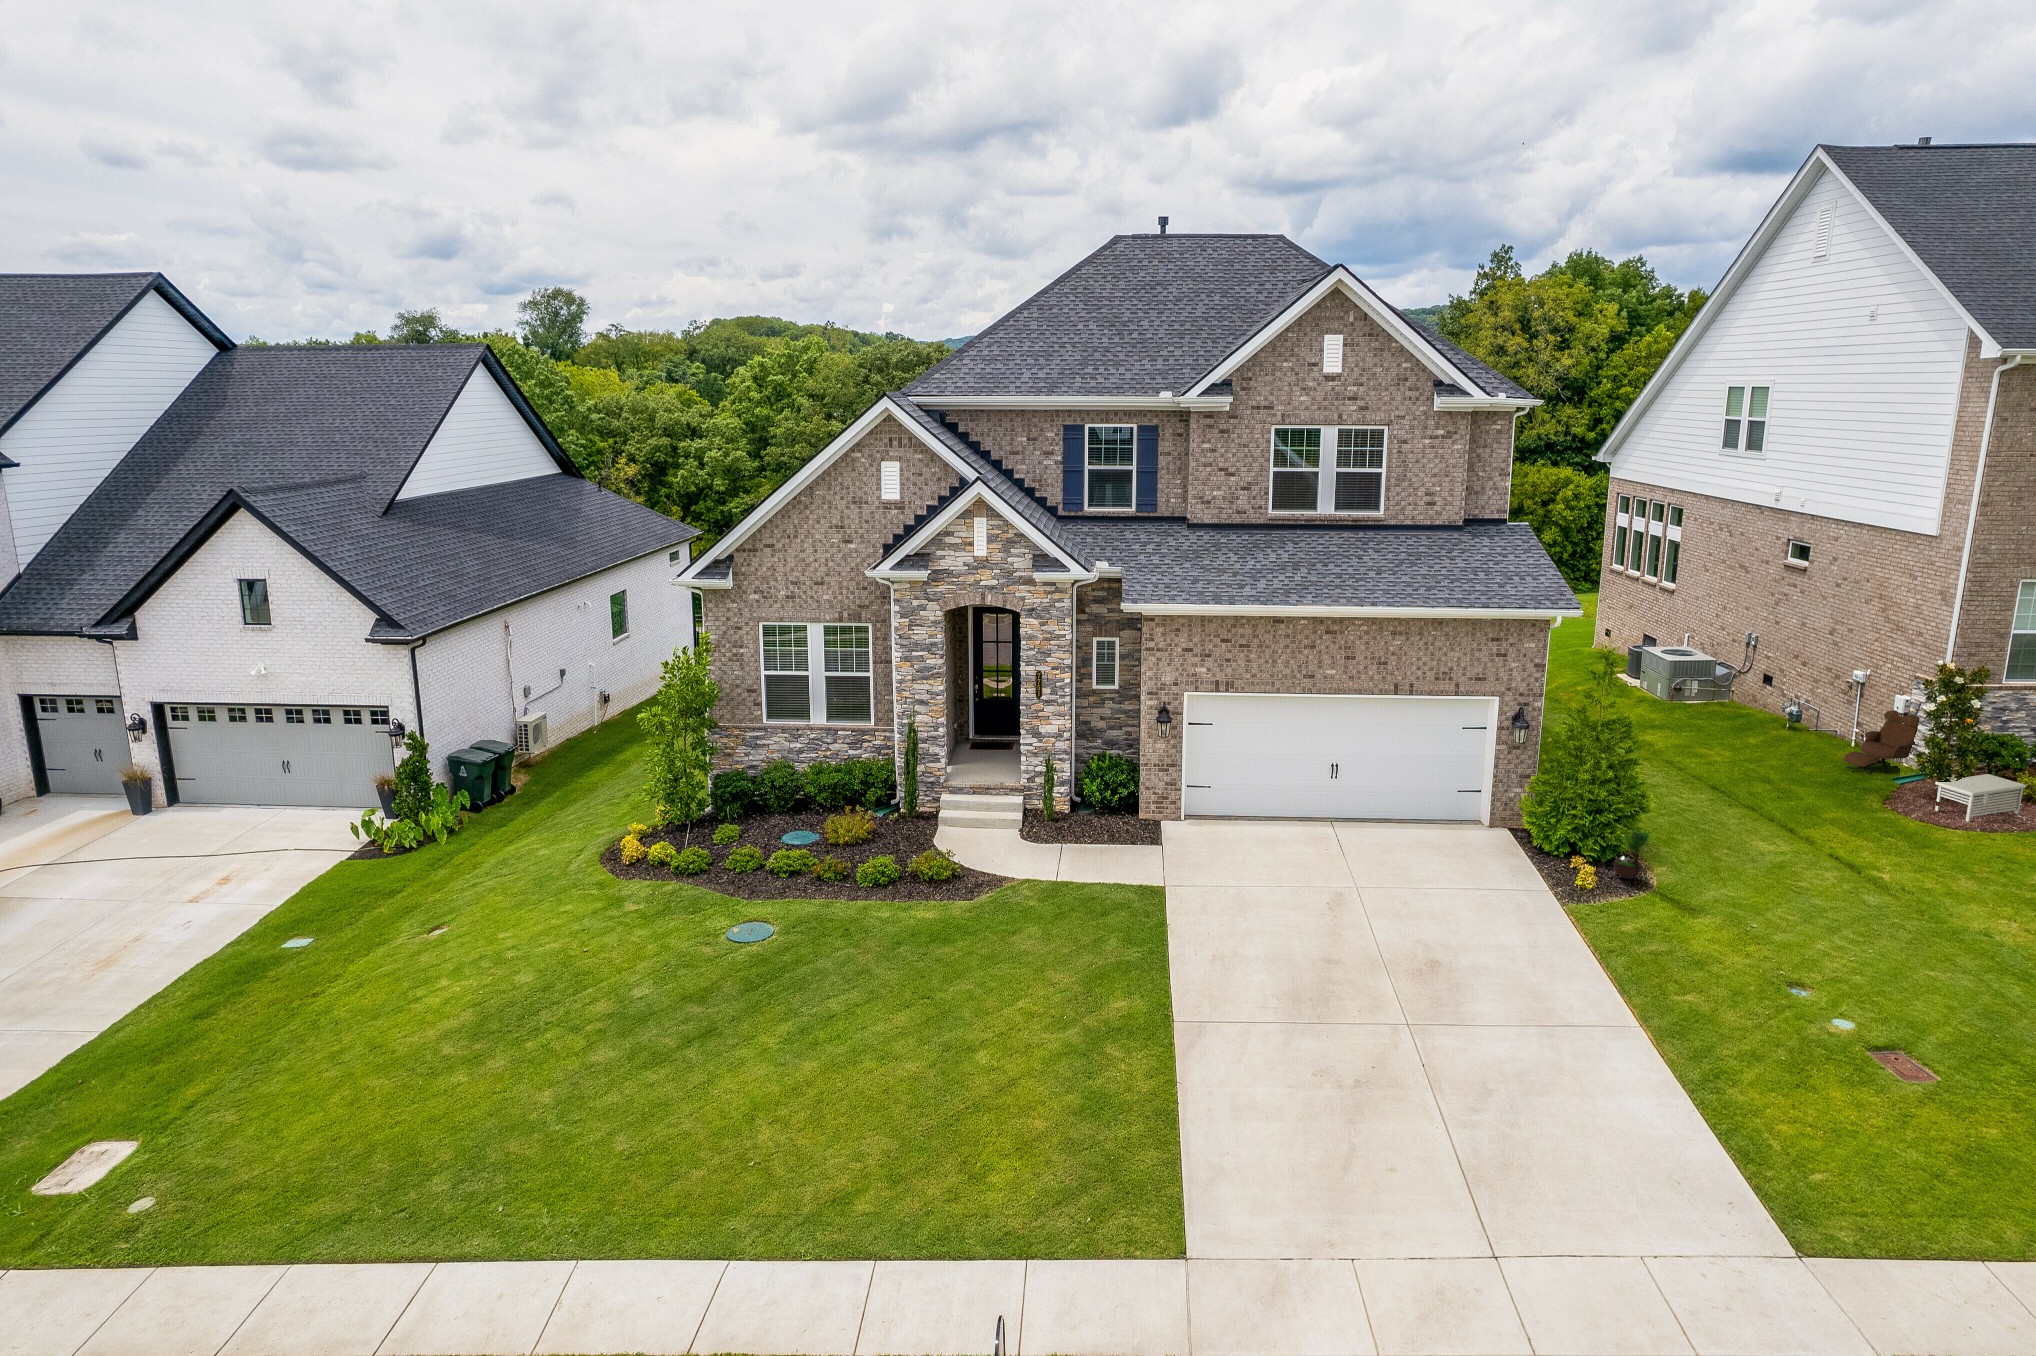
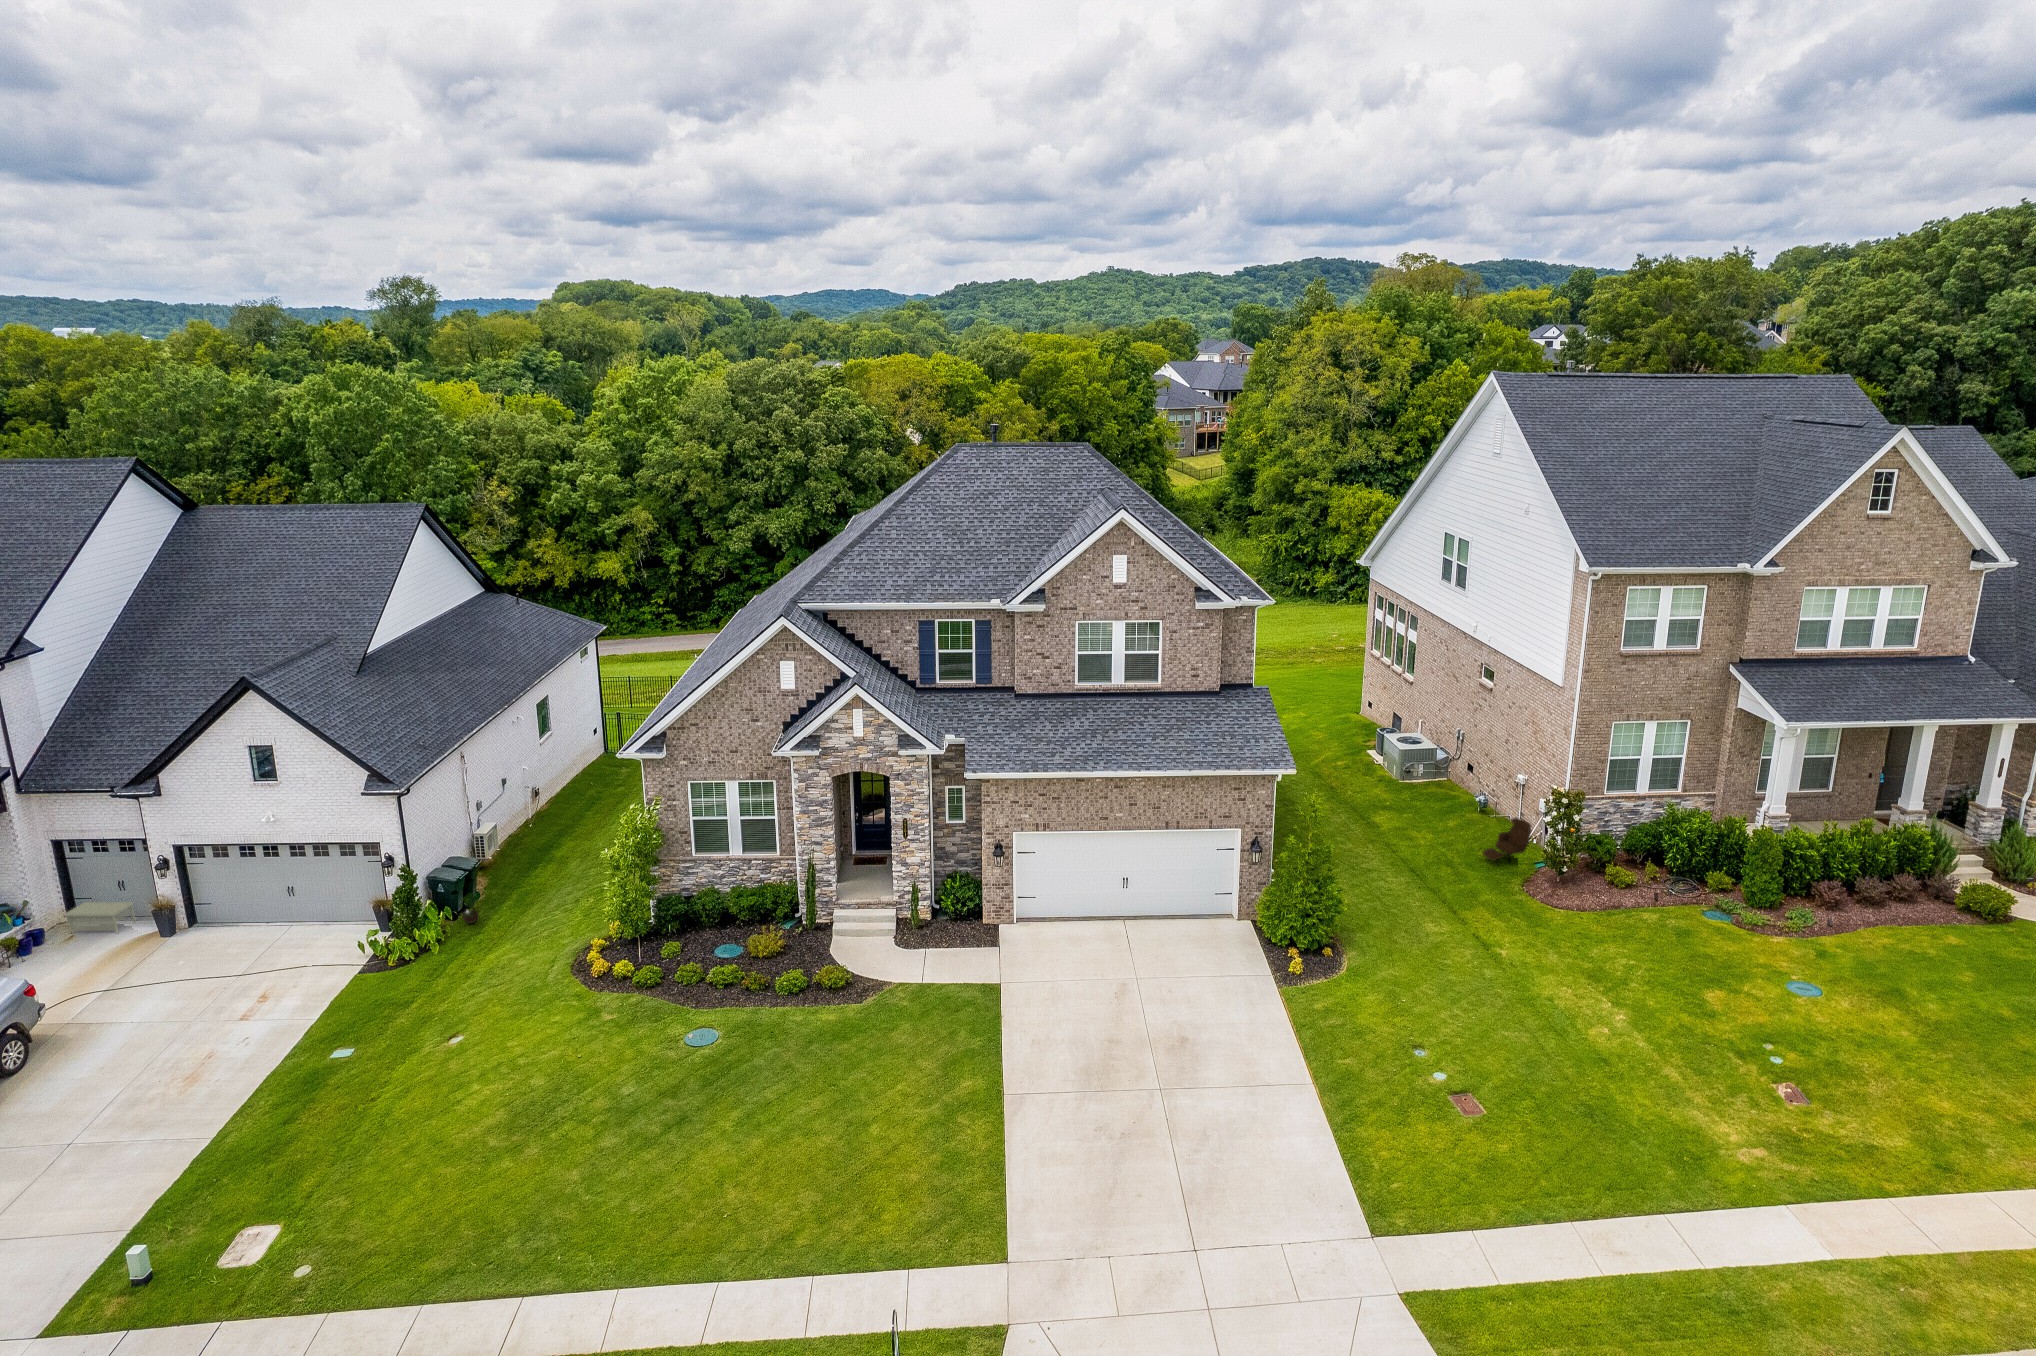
storage bench: present [1935,774,2026,822] -> present [65,902,136,933]
potted tree: present [1614,830,1651,879] -> present [462,894,479,924]

